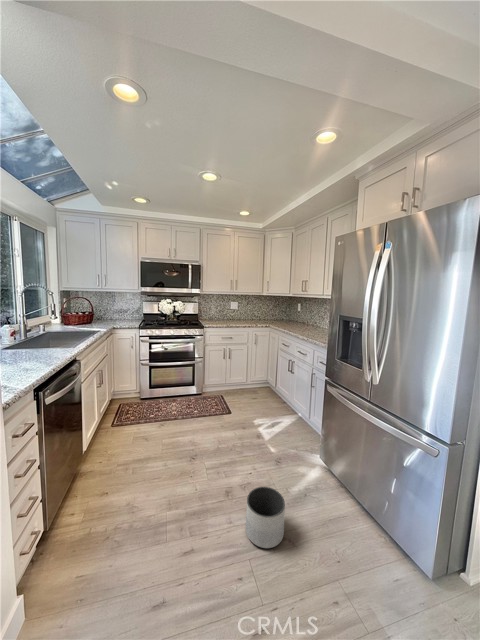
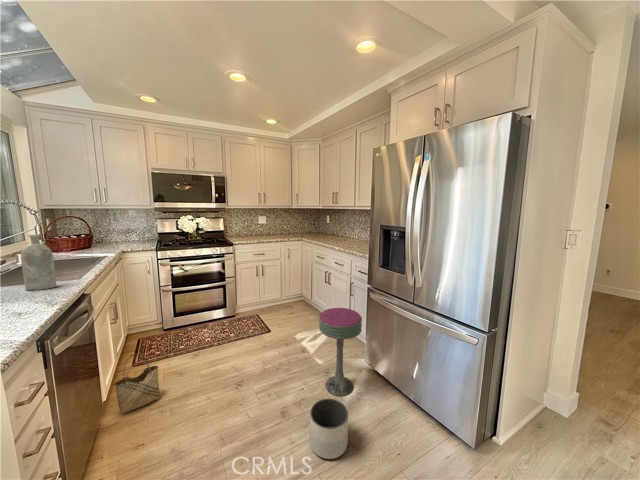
bottle: none [36,311,57,353] -> present [21,234,57,290]
bar stool: none [269,397,314,489] -> present [319,308,362,396]
woven basket: none [93,415,127,465] -> present [114,354,160,414]

